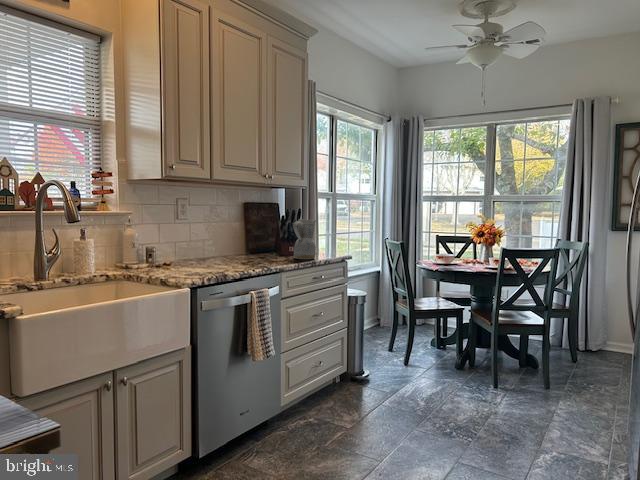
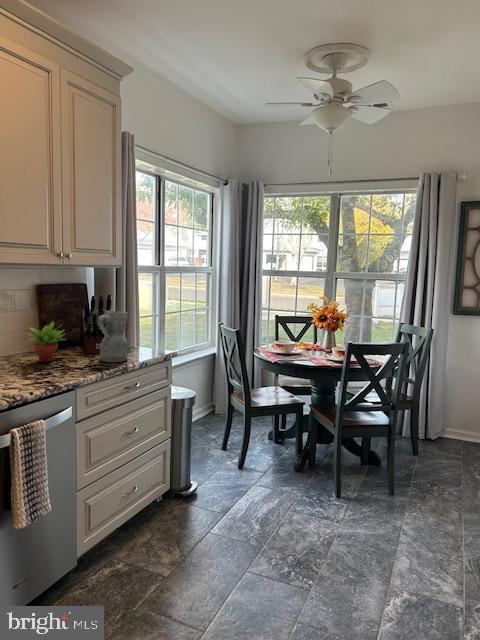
succulent plant: none [239,228,269,259] -> present [30,322,64,362]

